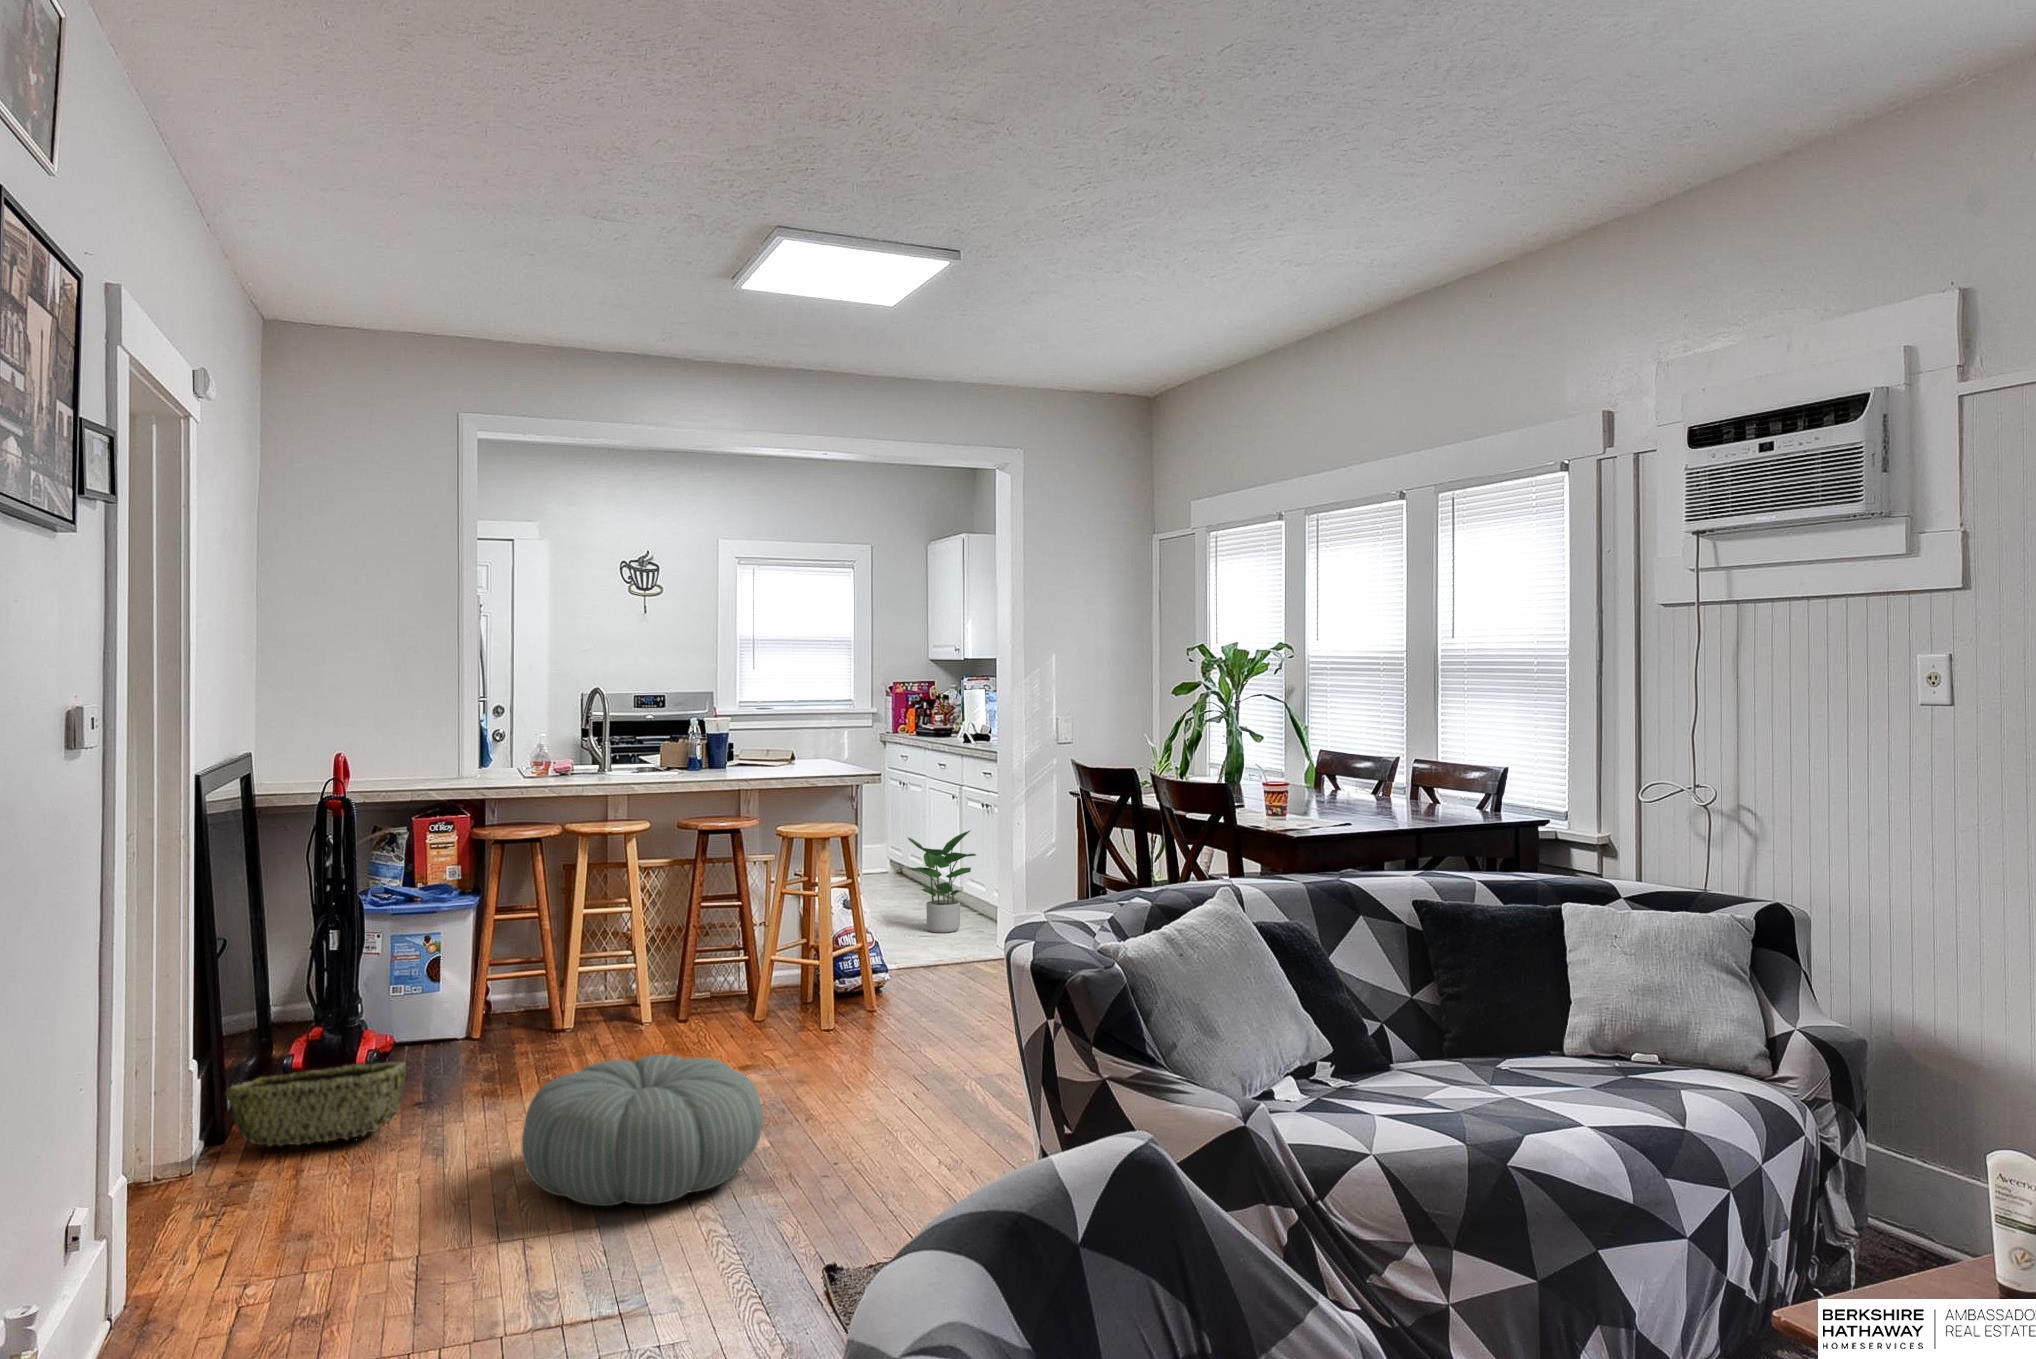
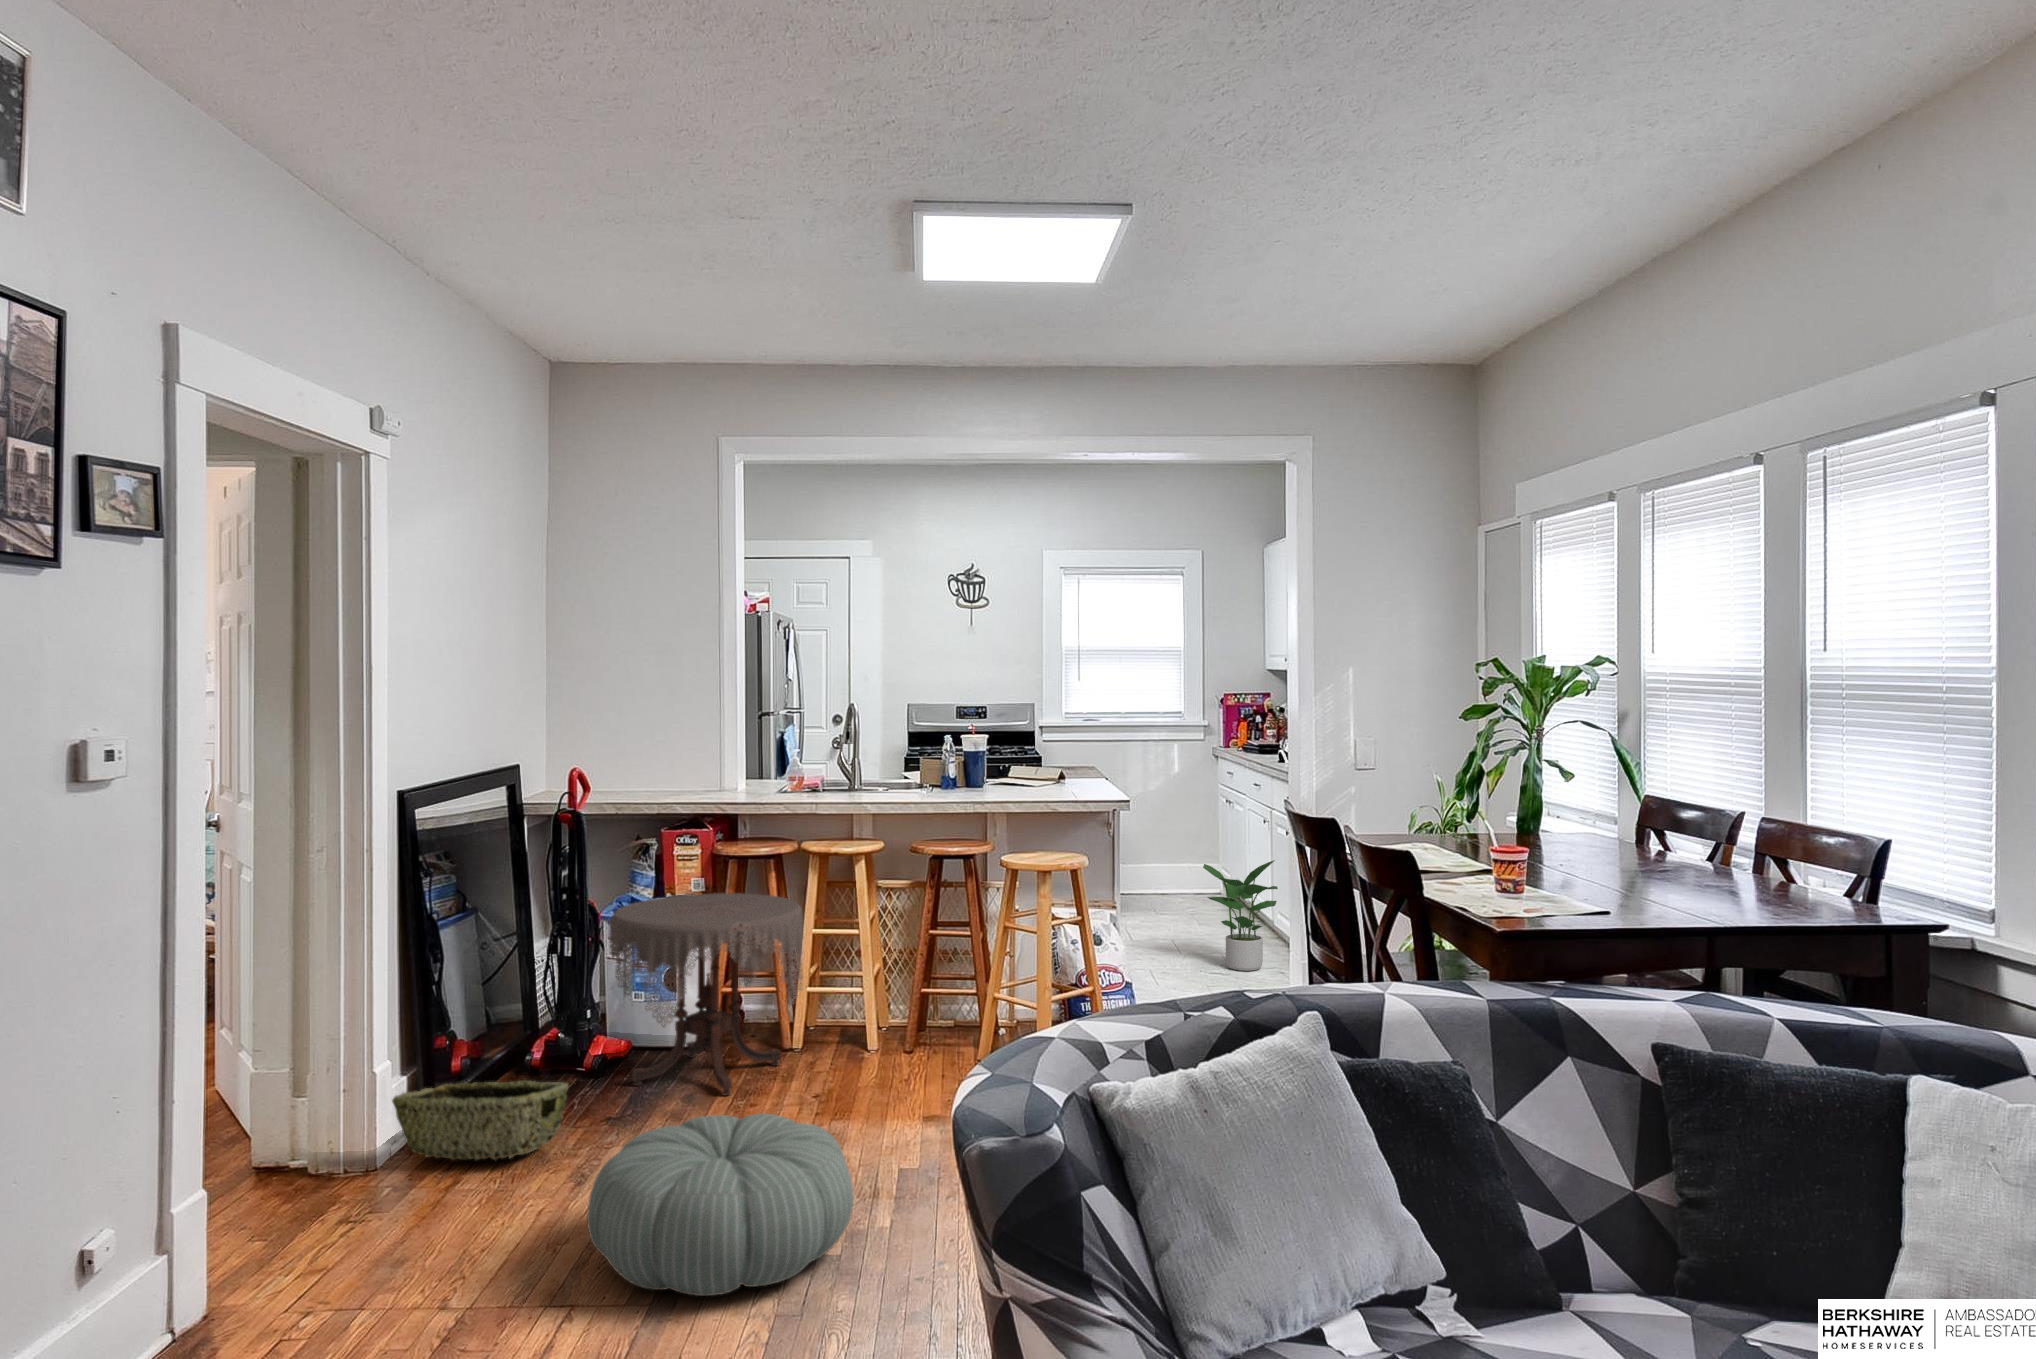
side table: none [392,877,597,1071] -> present [609,893,803,1095]

